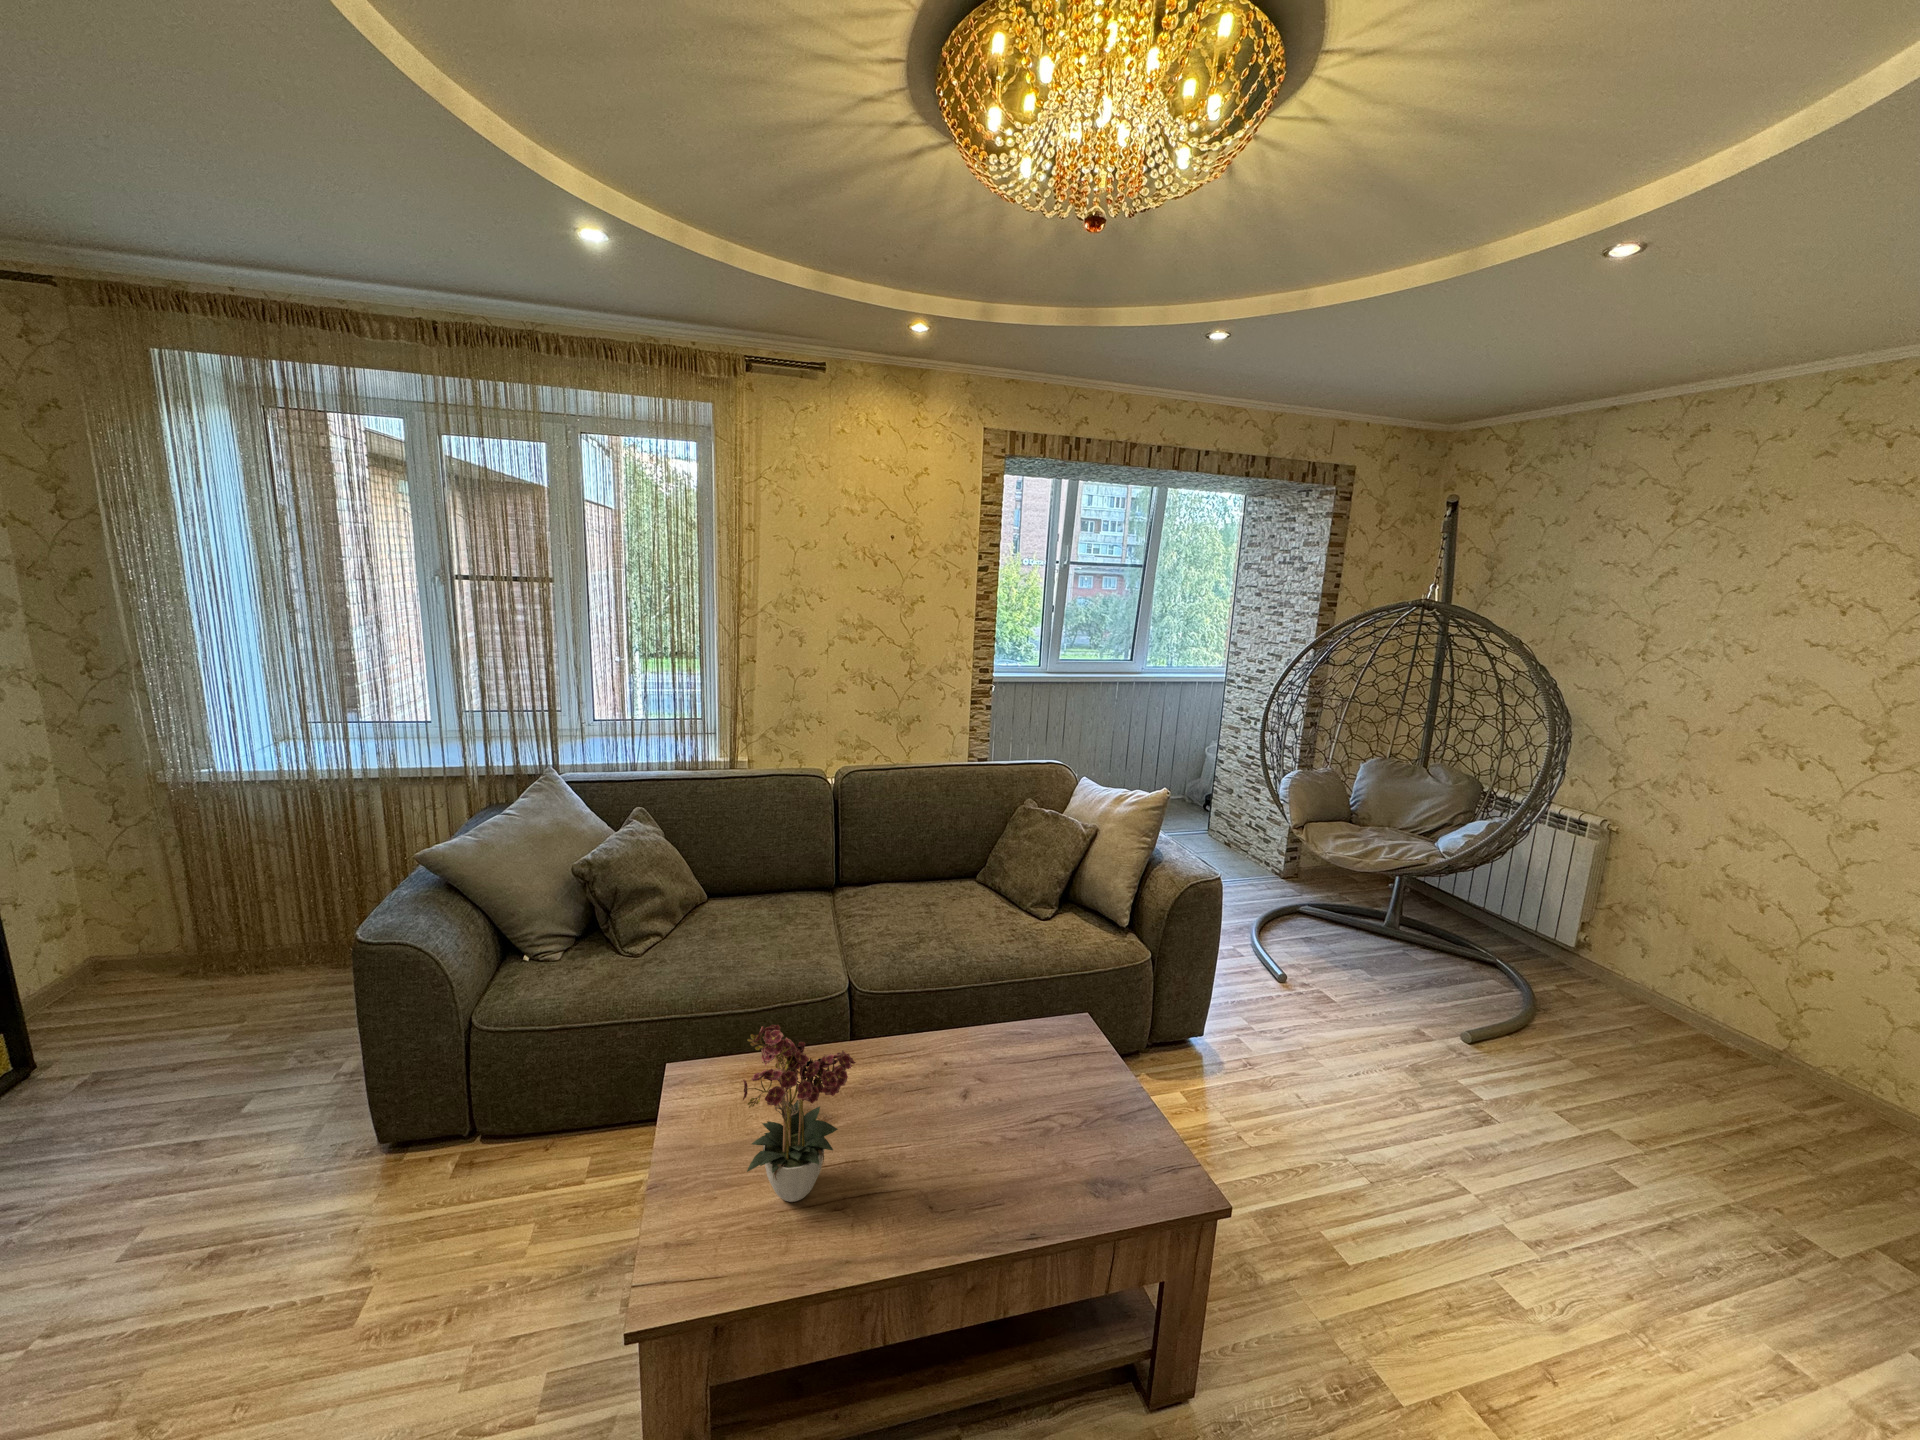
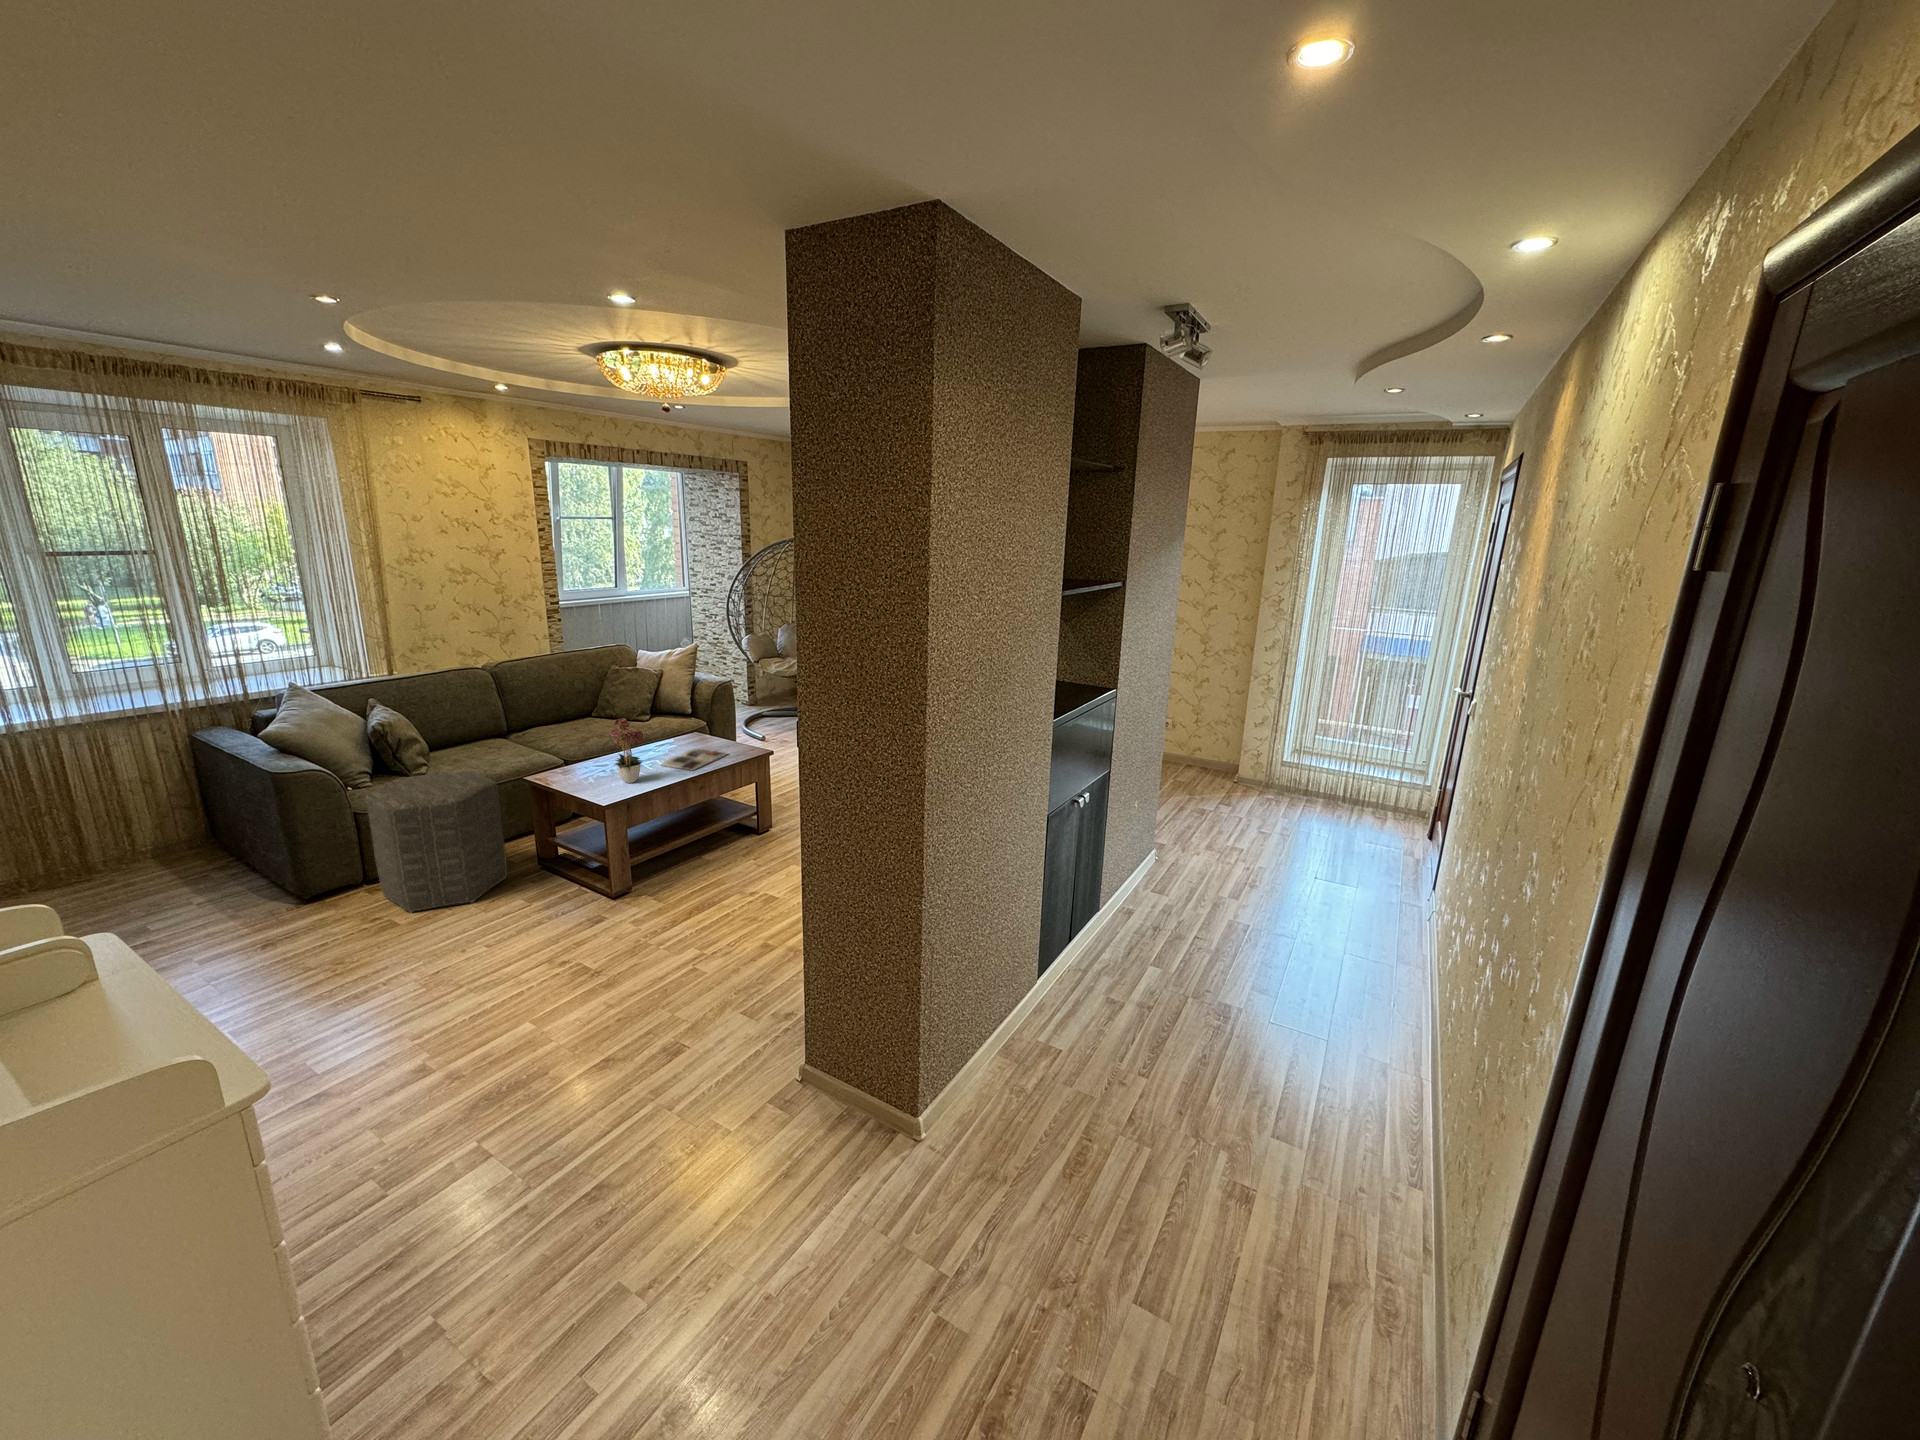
ottoman: none [302,990,589,1355] -> present [366,771,507,913]
magazine: none [918,1089,1111,1212] -> present [662,749,727,770]

